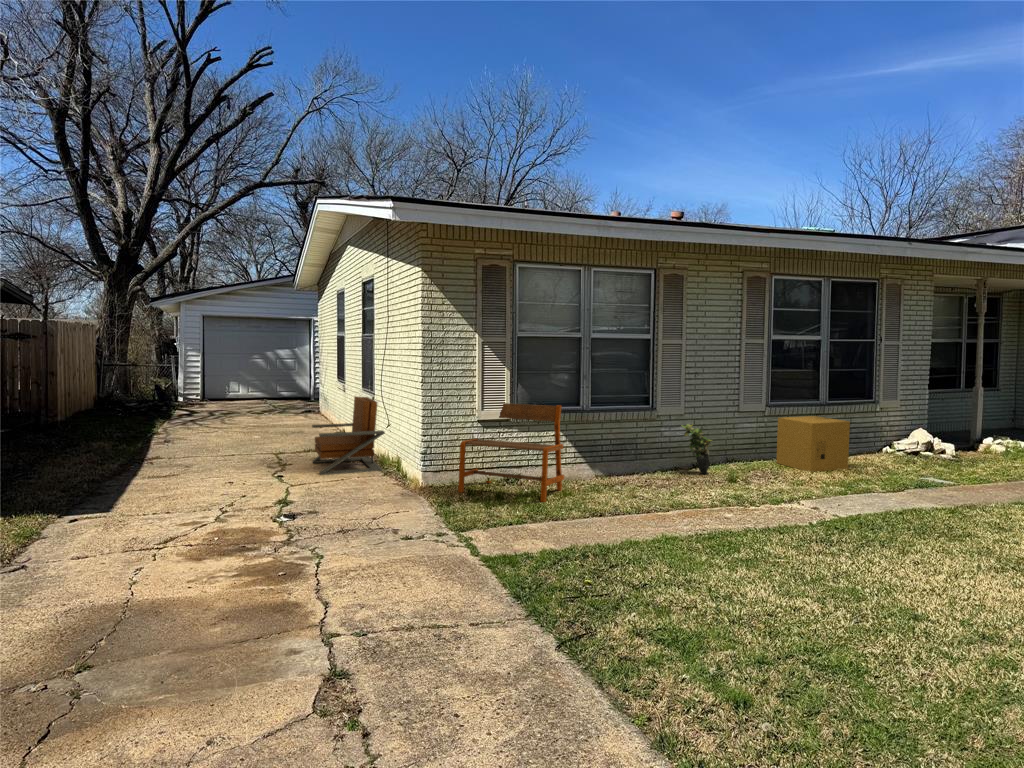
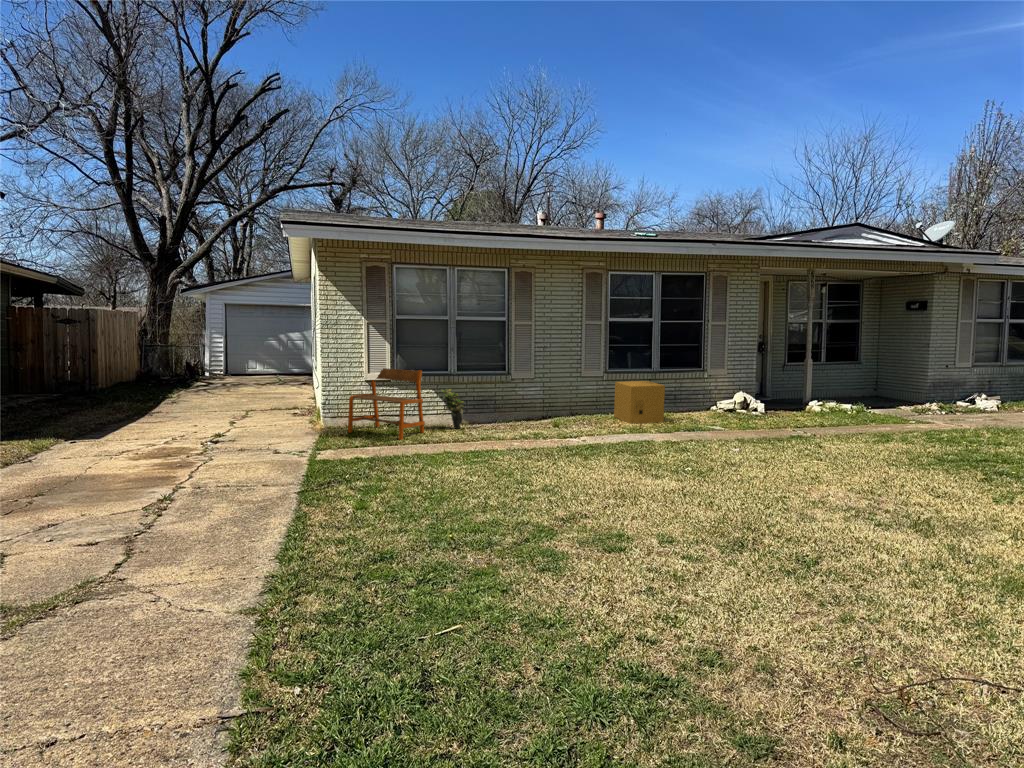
lounge chair: present [312,396,385,475] -> none [262,362,312,420]
potted plant: present [683,424,712,474] -> present [442,389,464,429]

